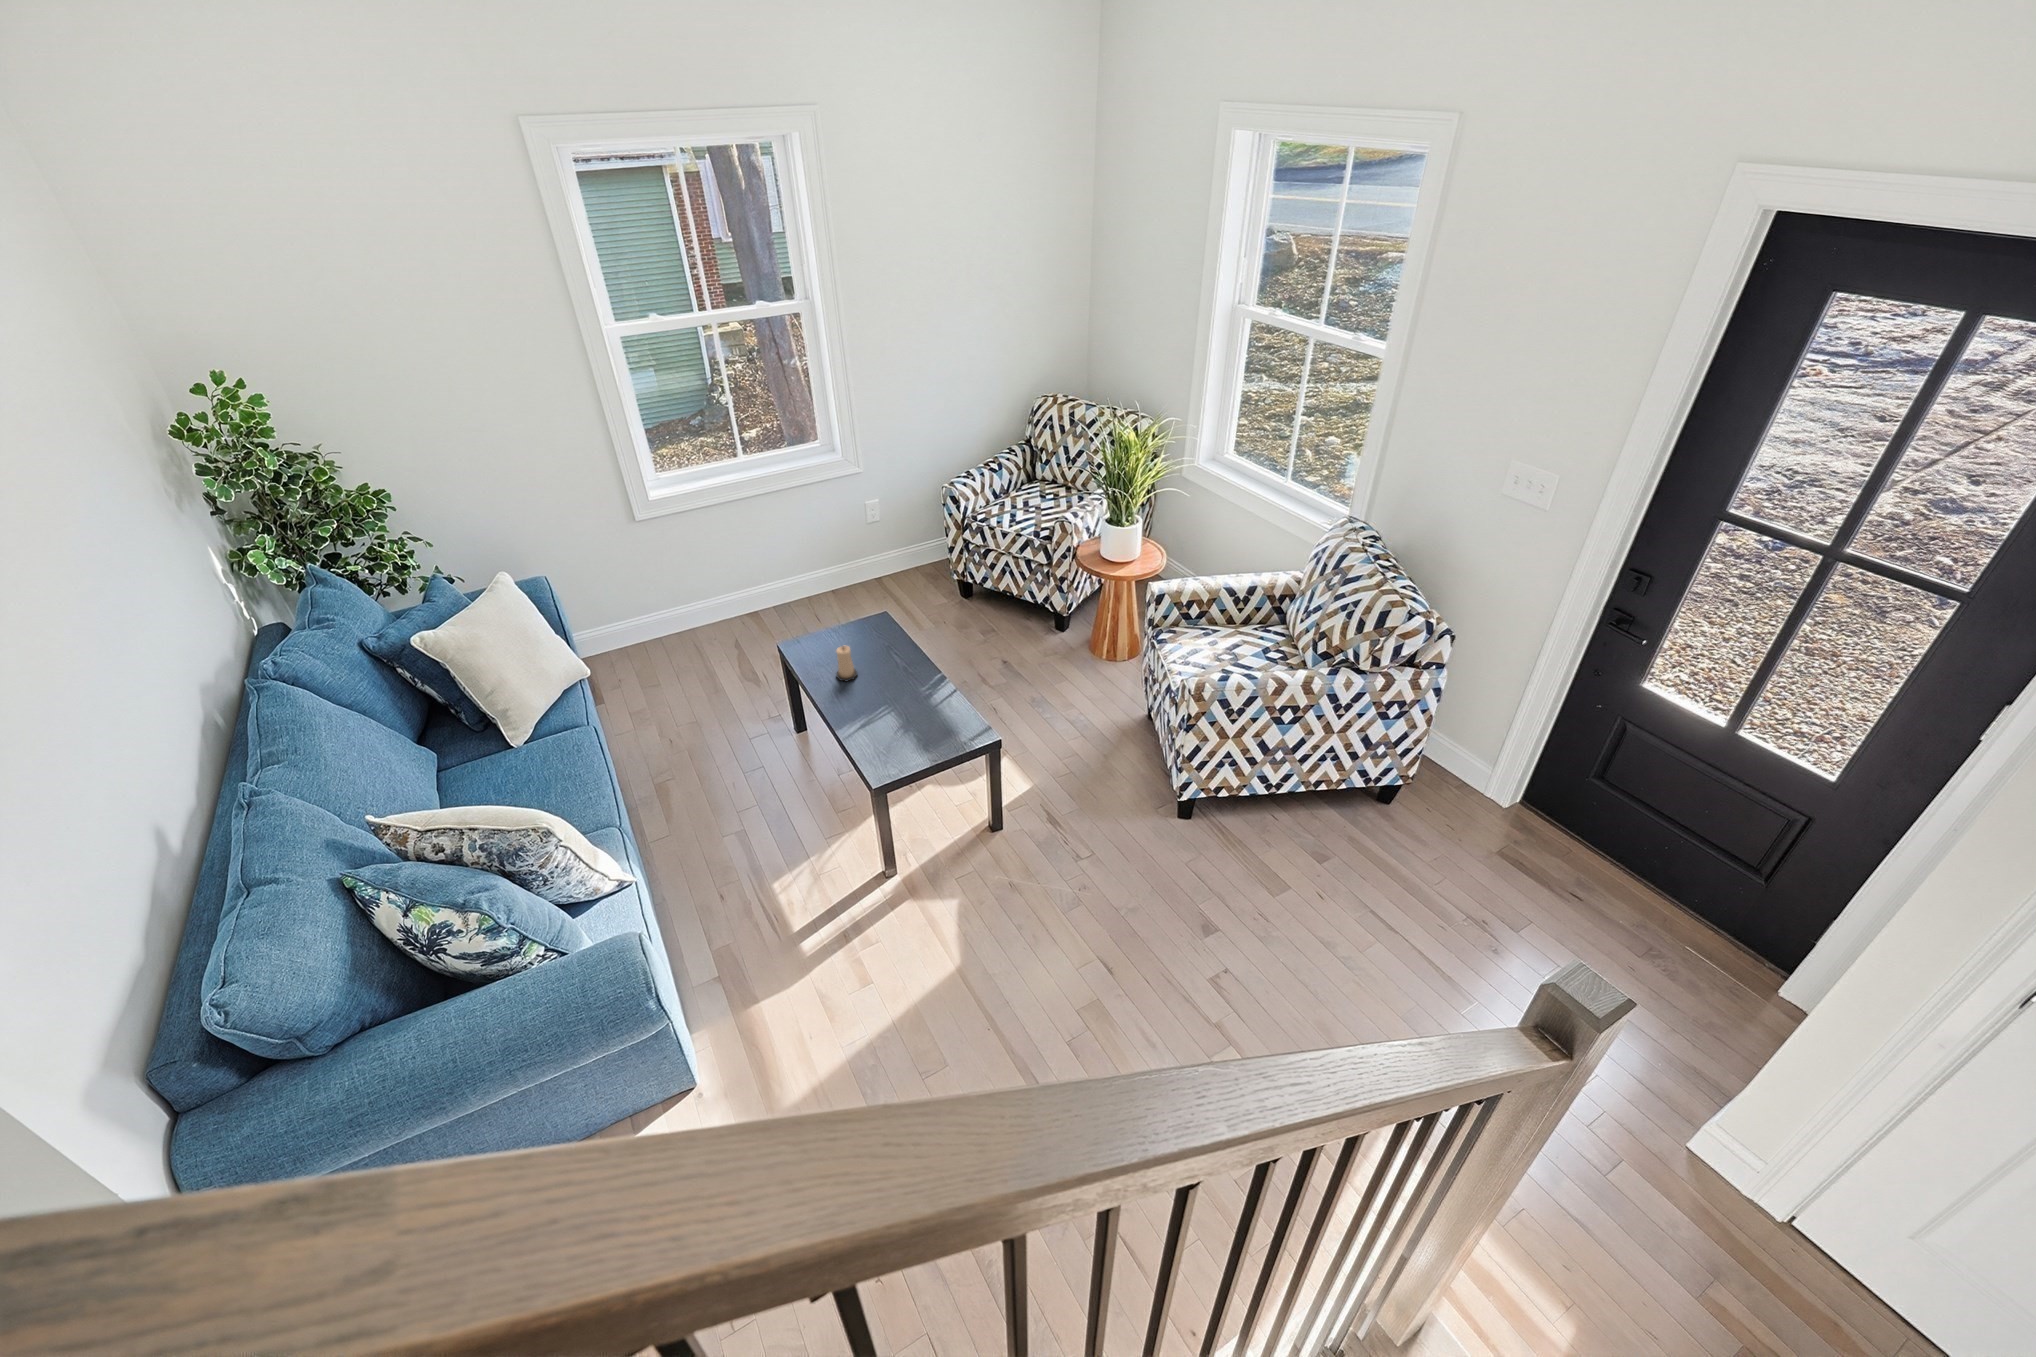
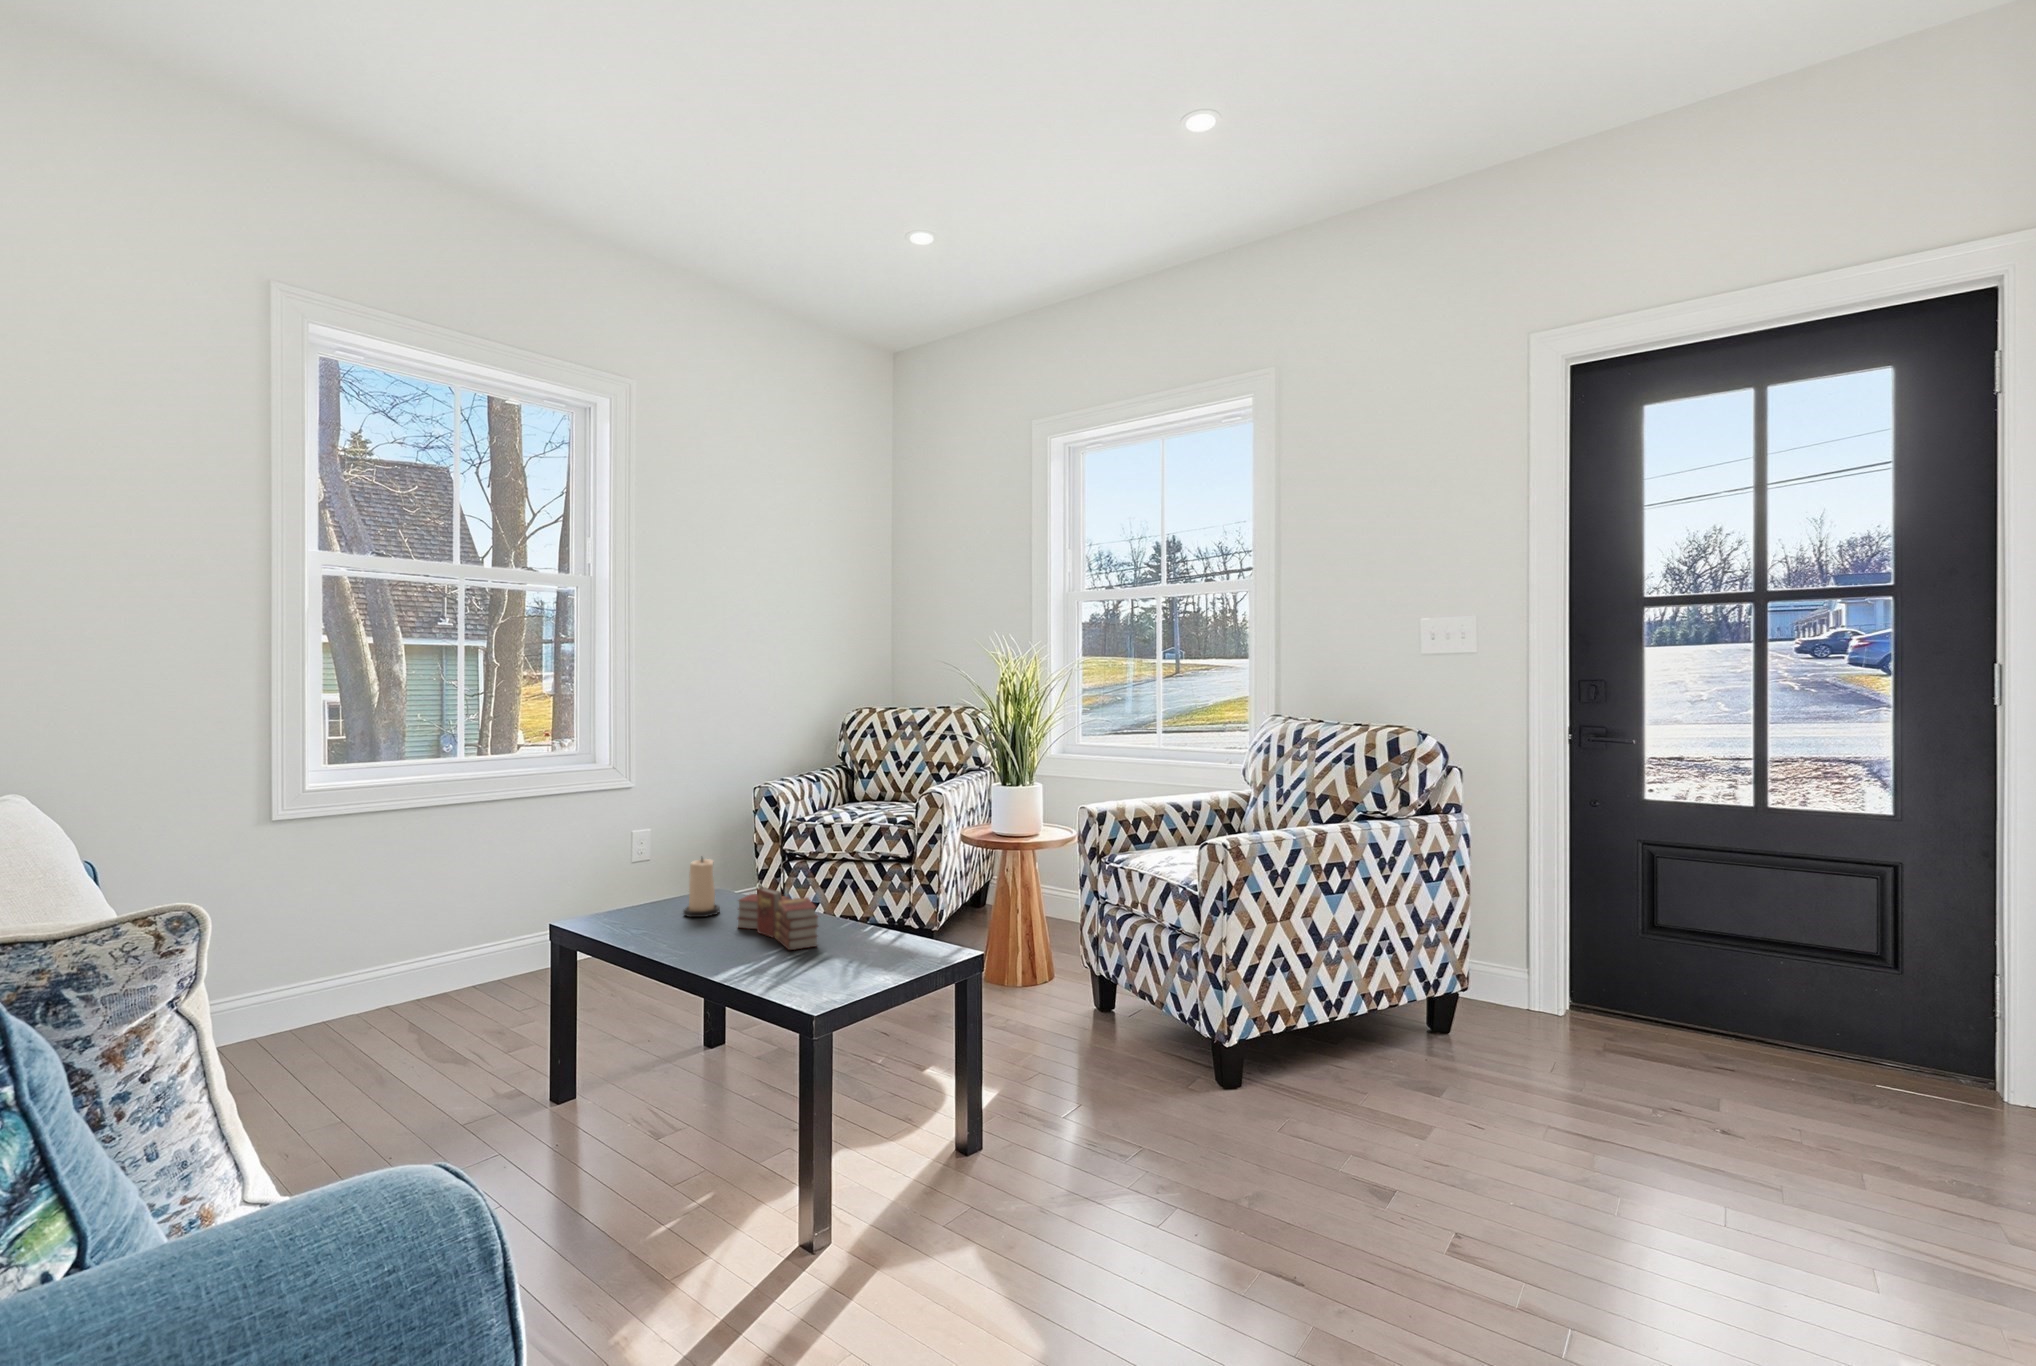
book: none [857,678,892,736] -> present [738,888,818,950]

